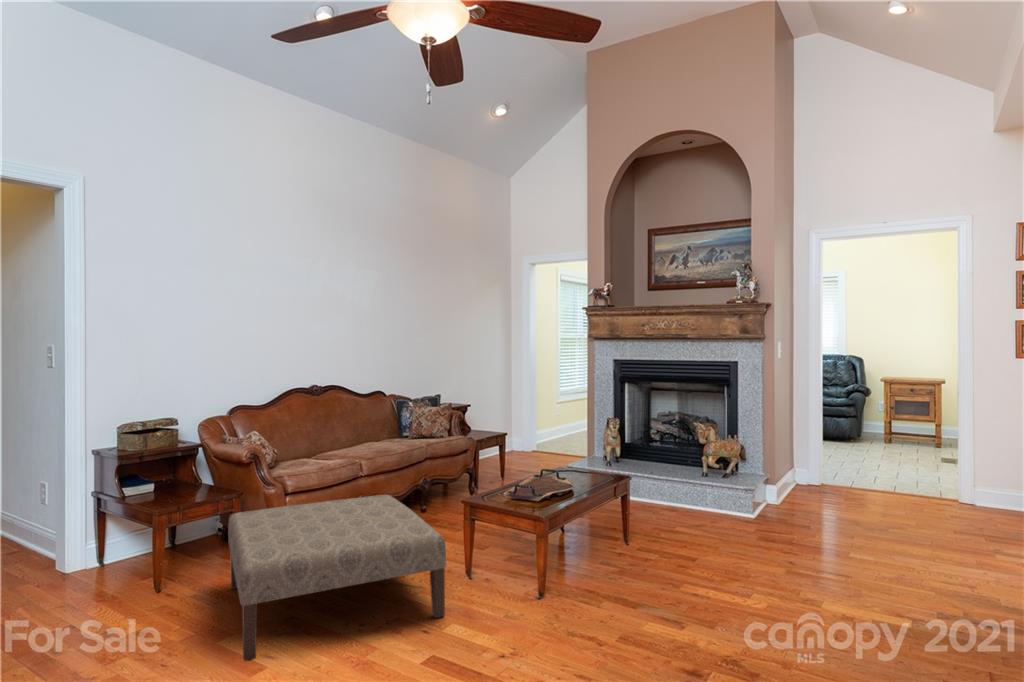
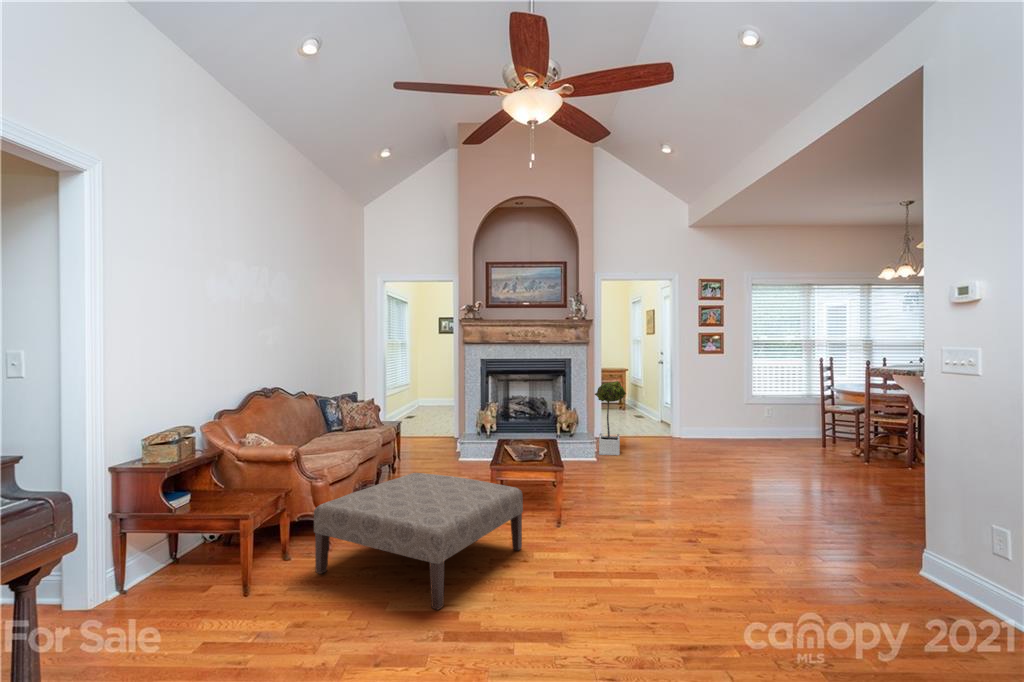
potted tree: none [767,398,820,516] -> present [595,381,626,455]

